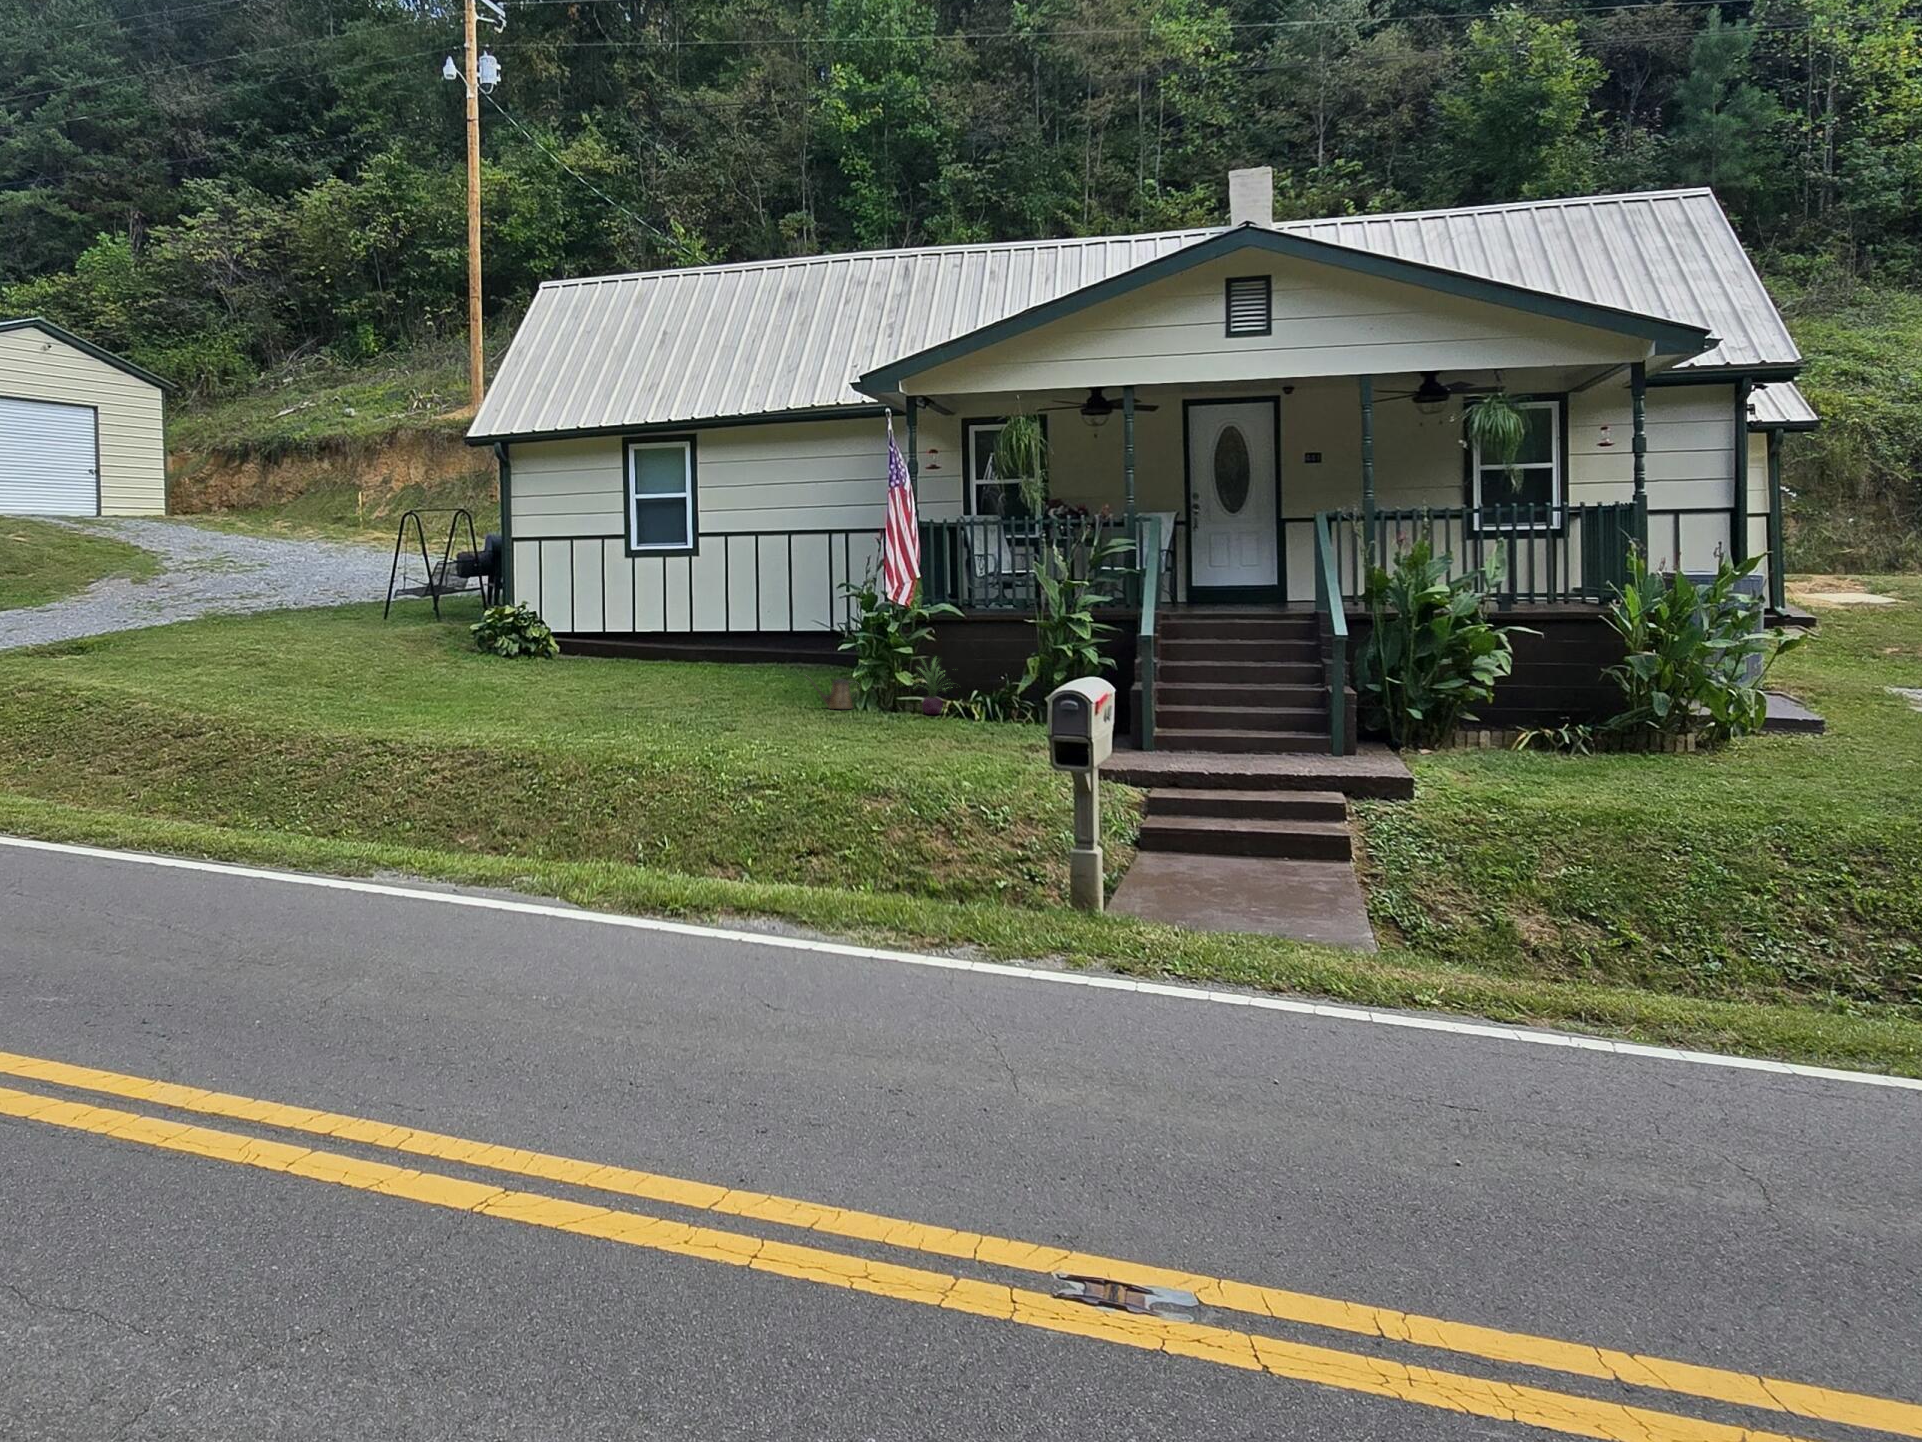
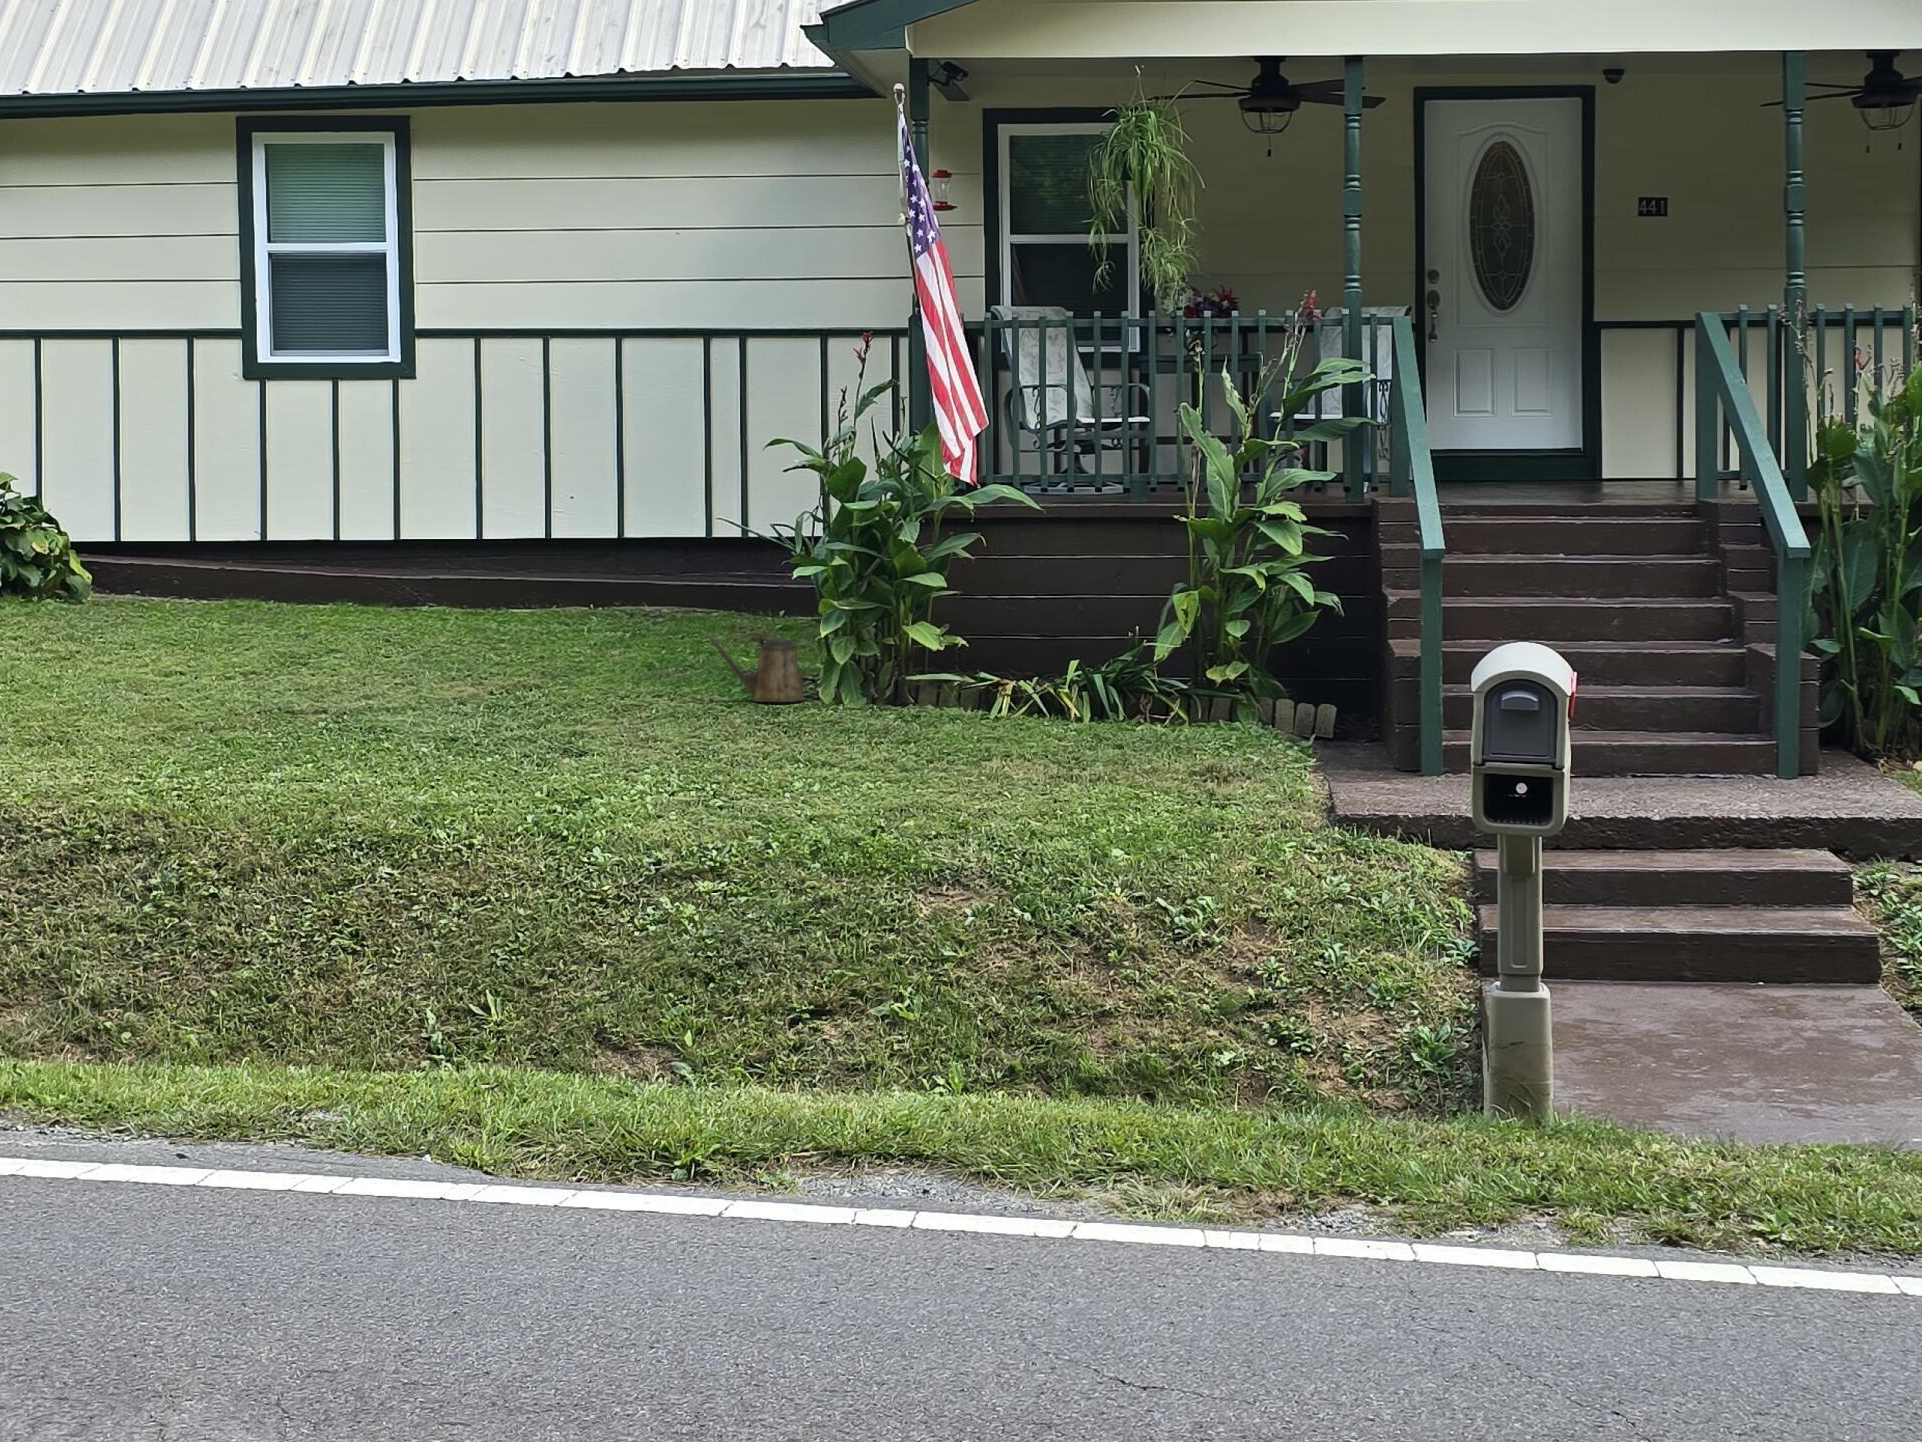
decorative plant: present [916,658,945,714] -> none [905,589,1036,709]

